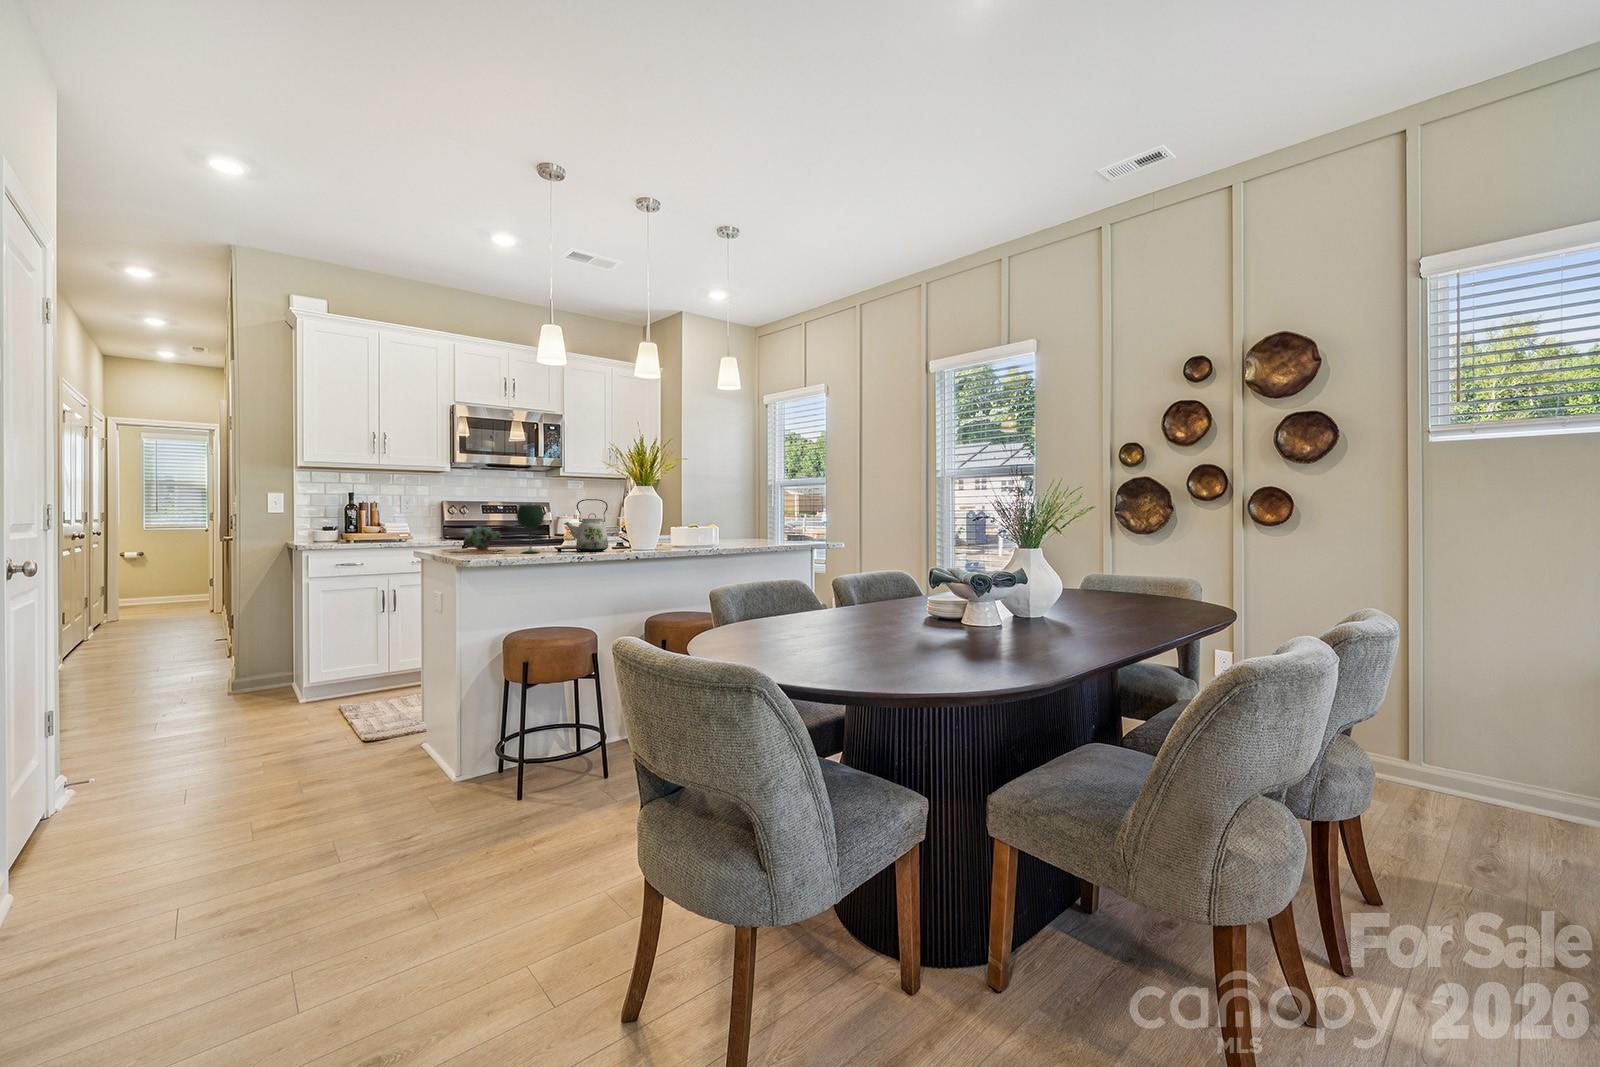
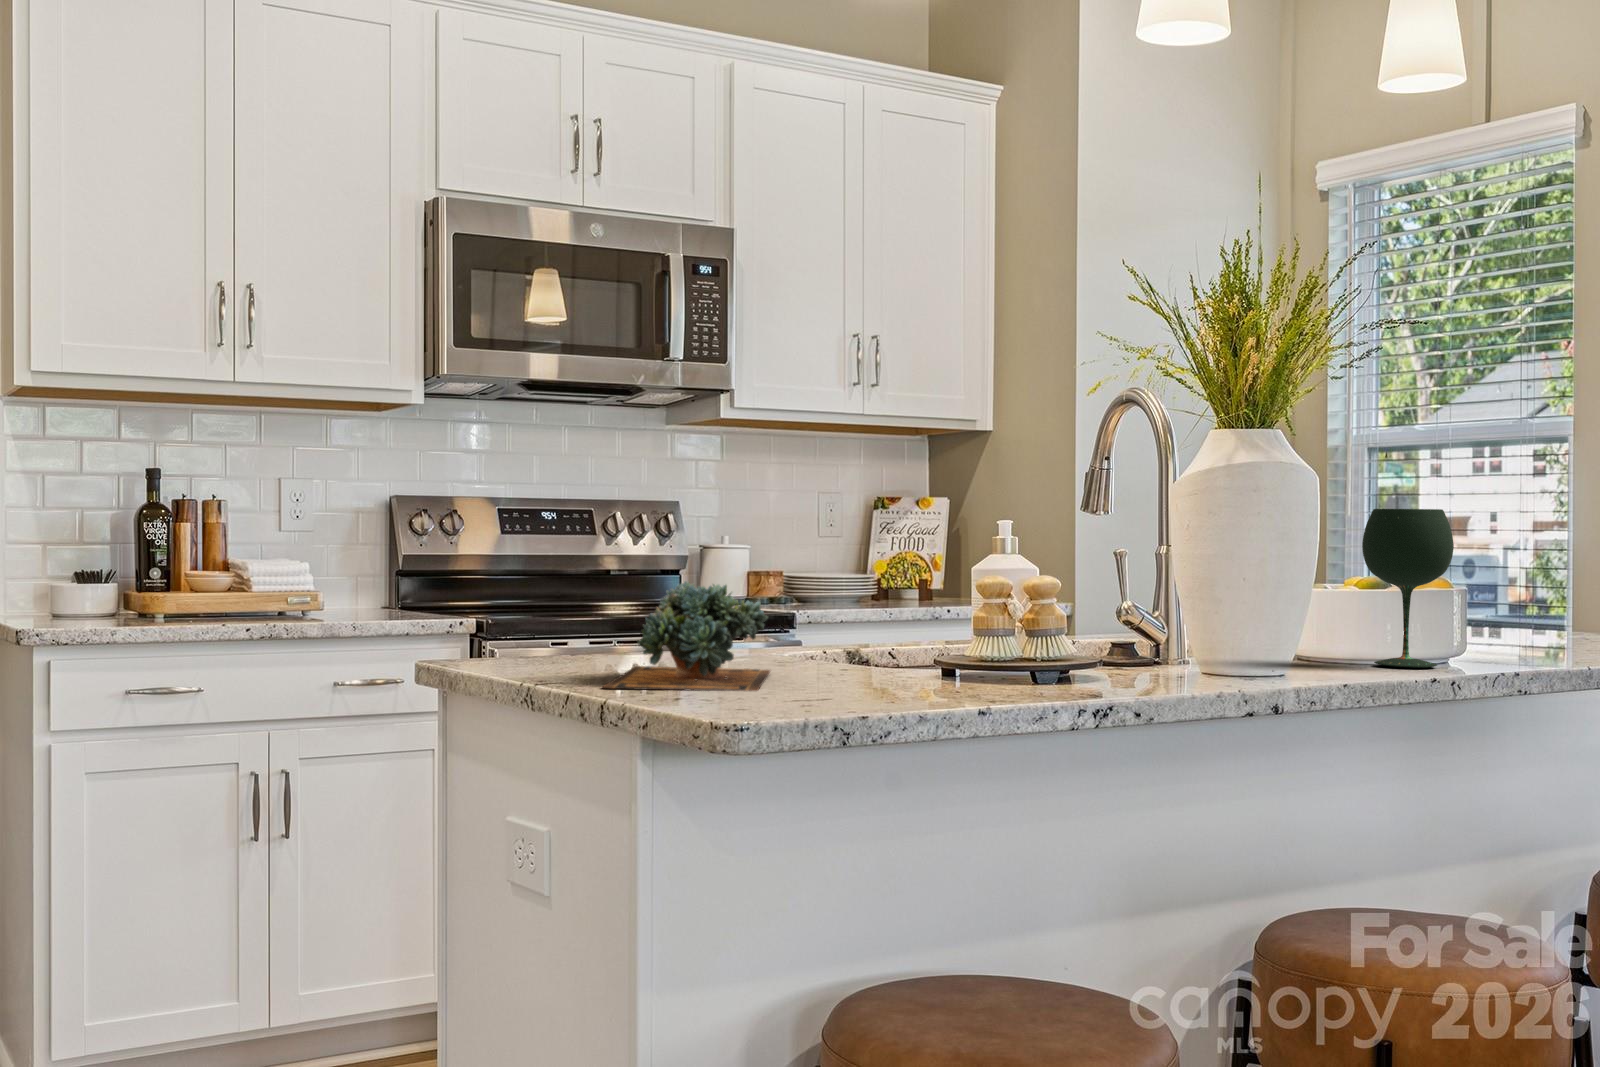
kettle: present [564,499,608,552] -> none [1032,475,1203,690]
wine glass: present [516,505,544,553] -> present [1362,509,1454,668]

